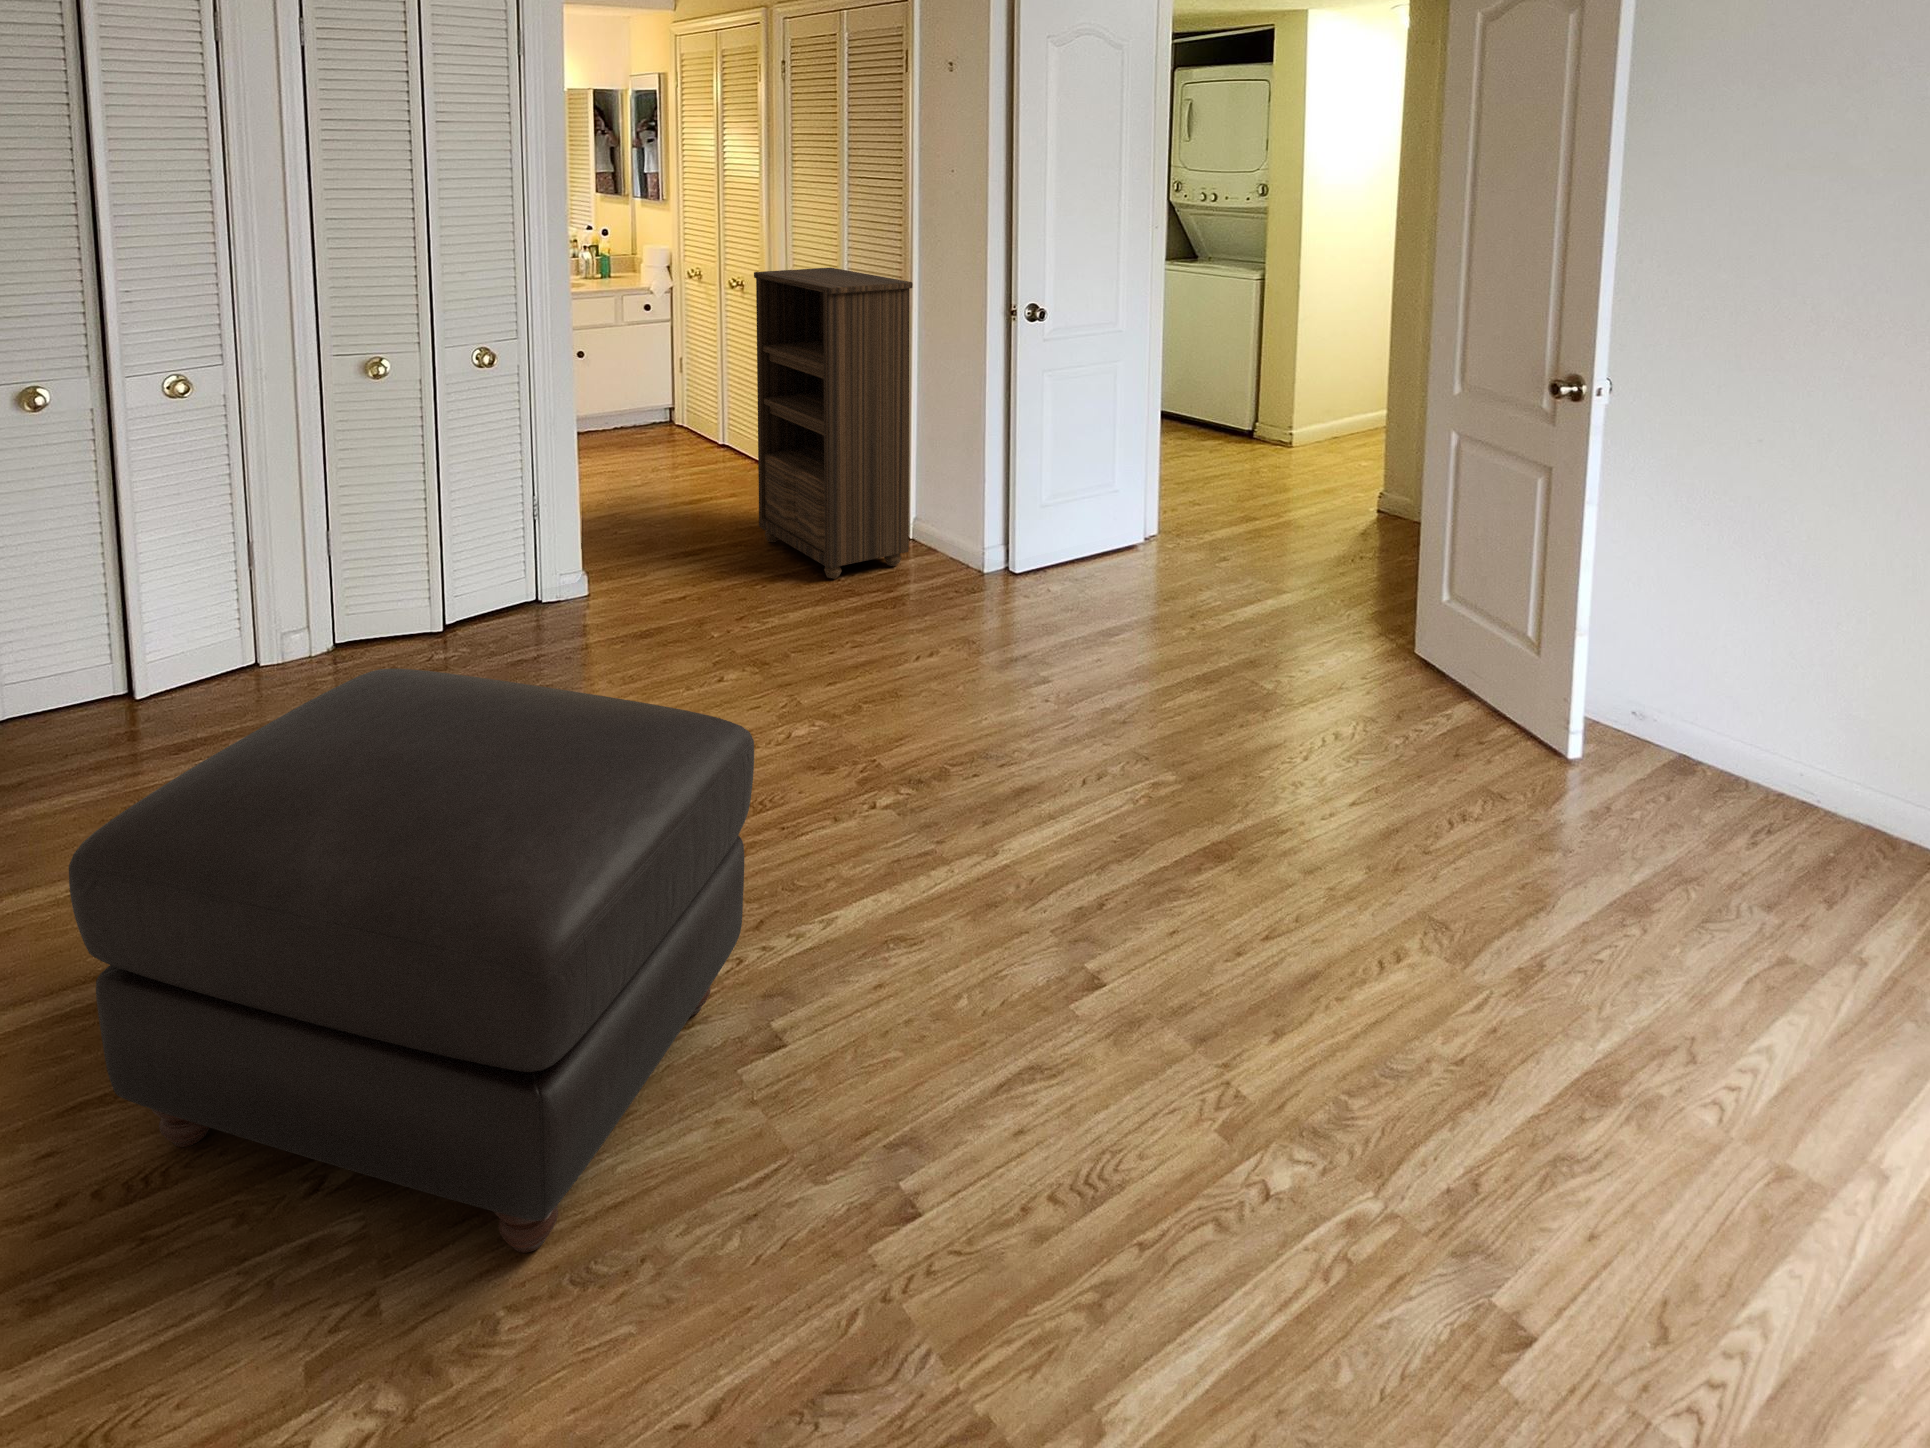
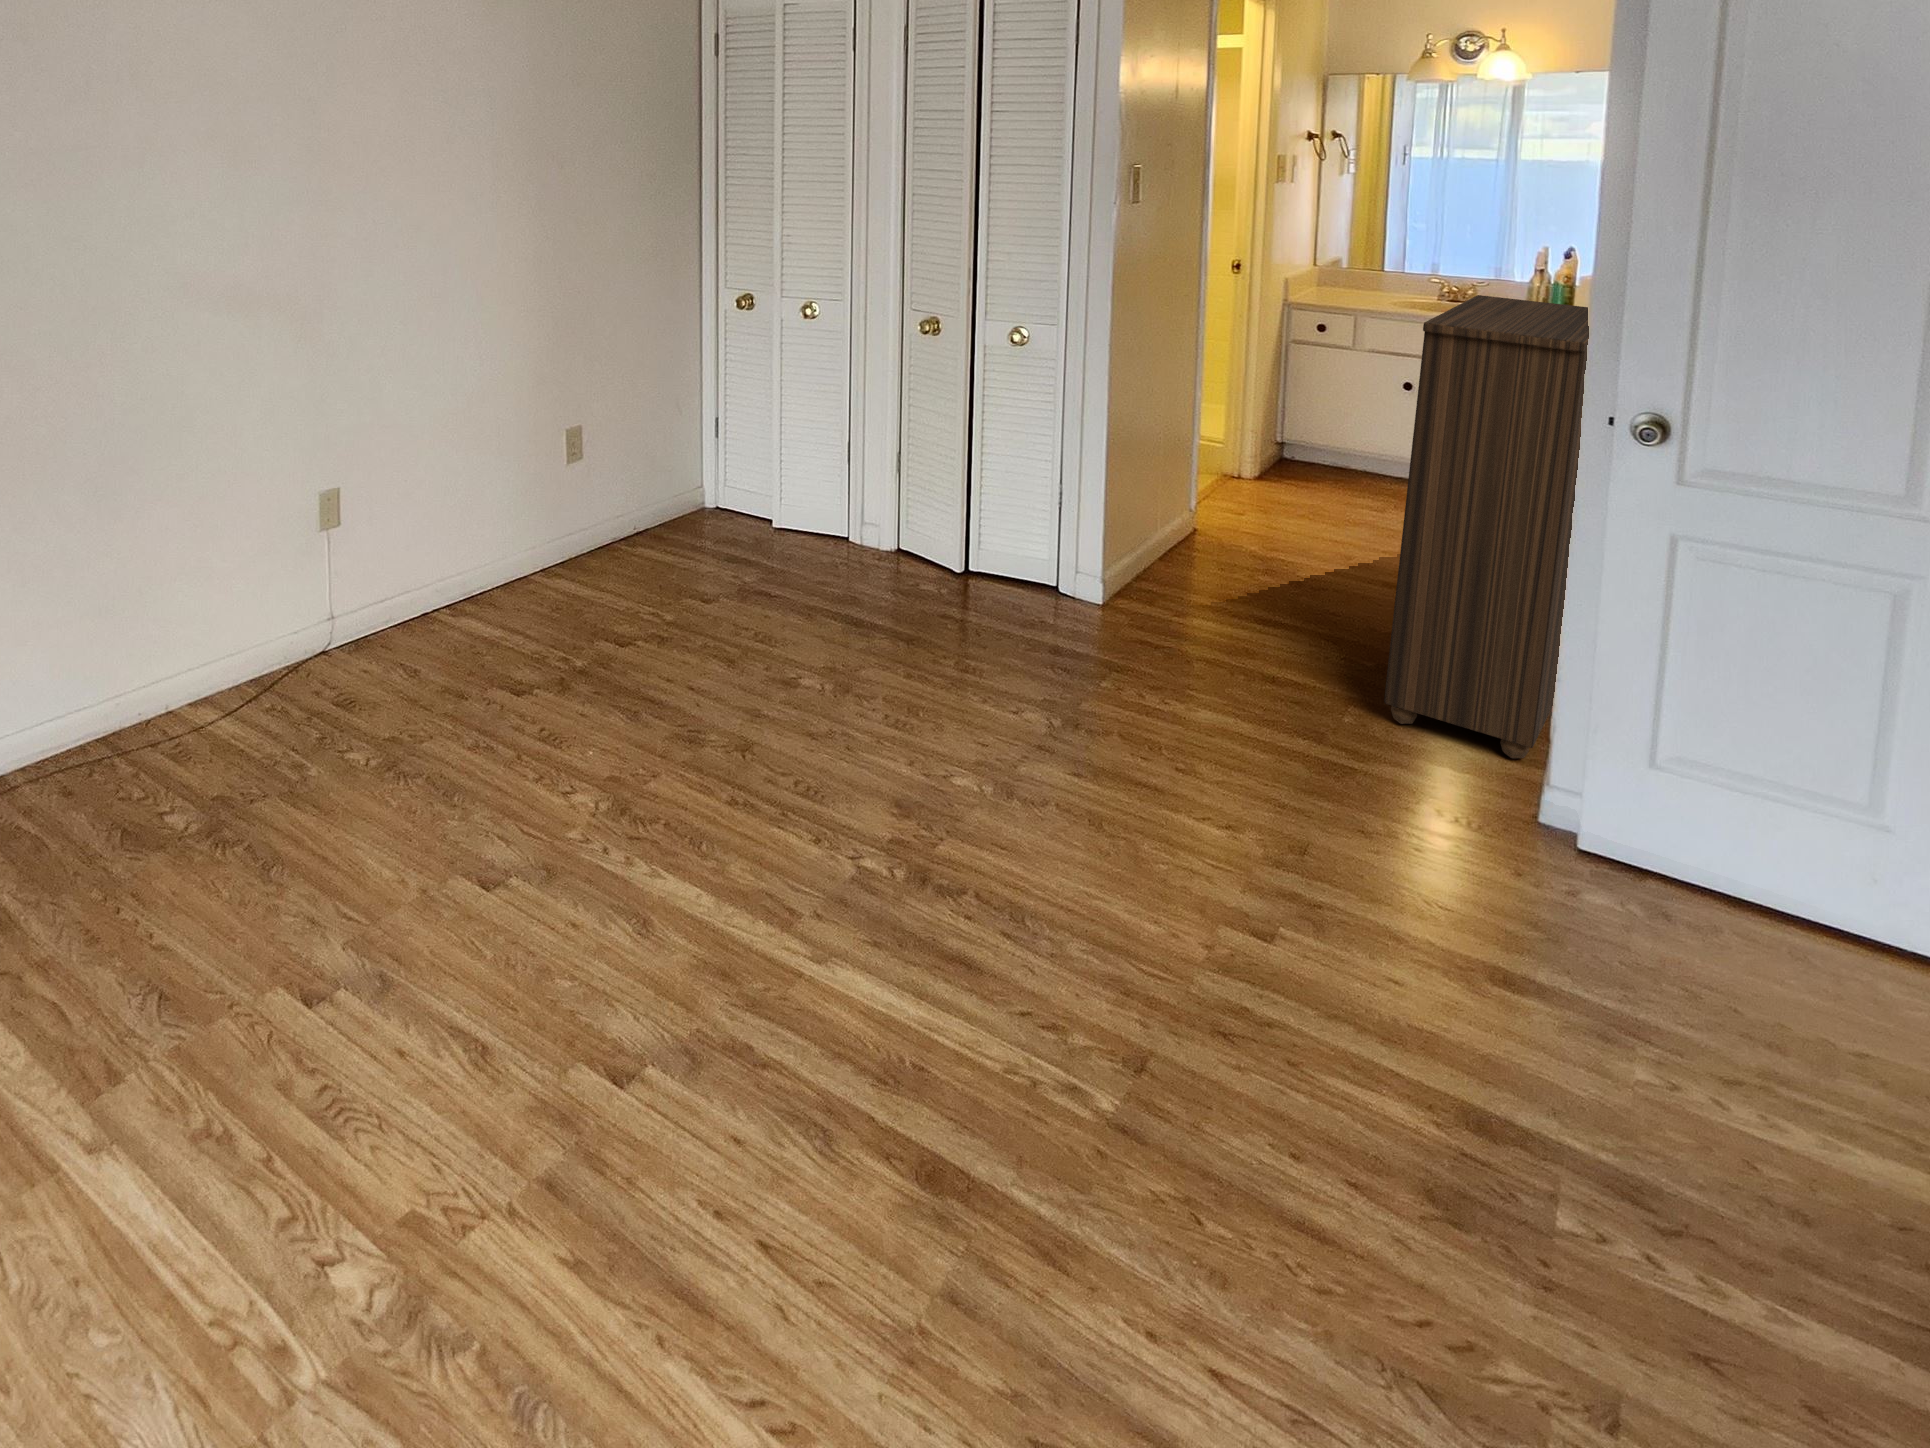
ottoman: present [69,669,754,1253] -> none [224,484,615,837]

